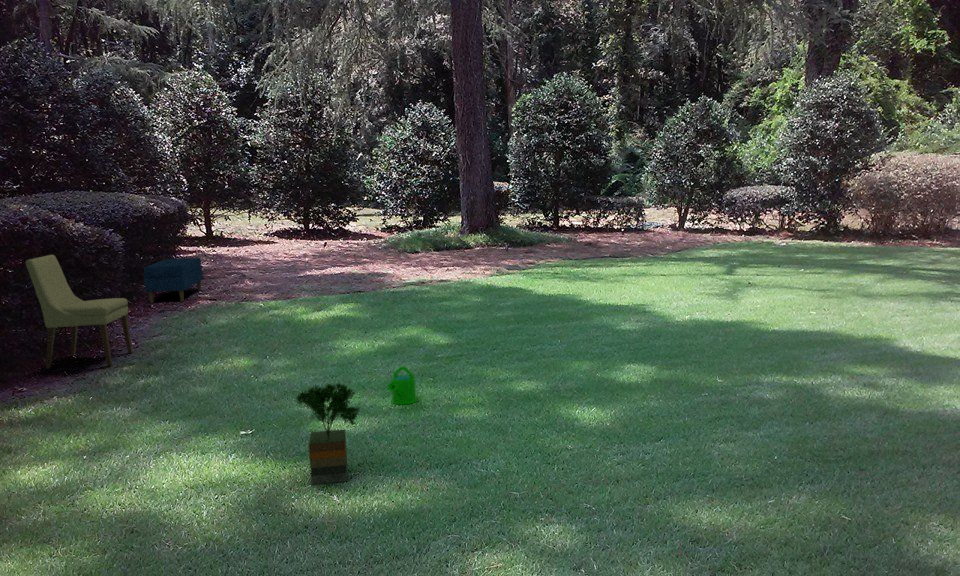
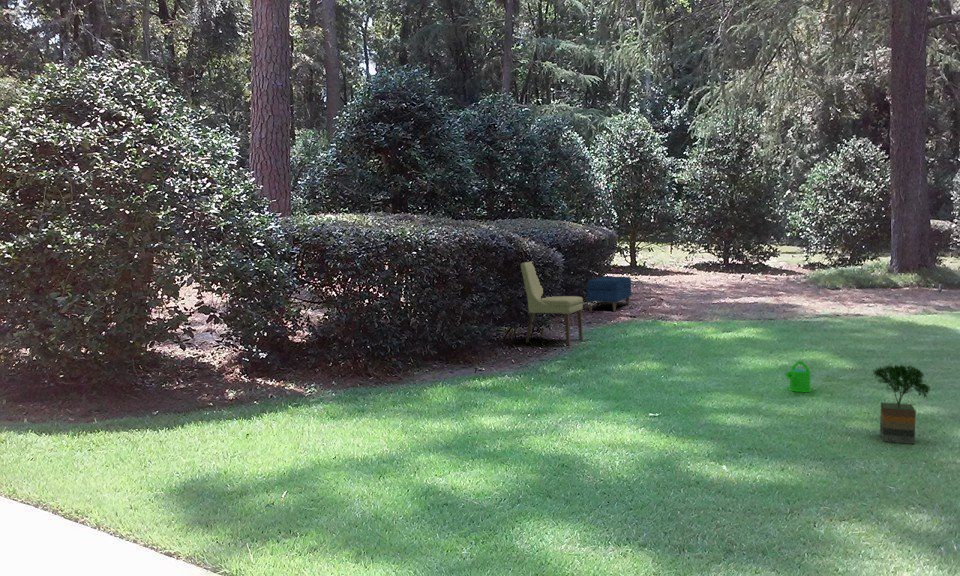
potted tree: present [295,383,360,484] -> present [873,365,930,444]

